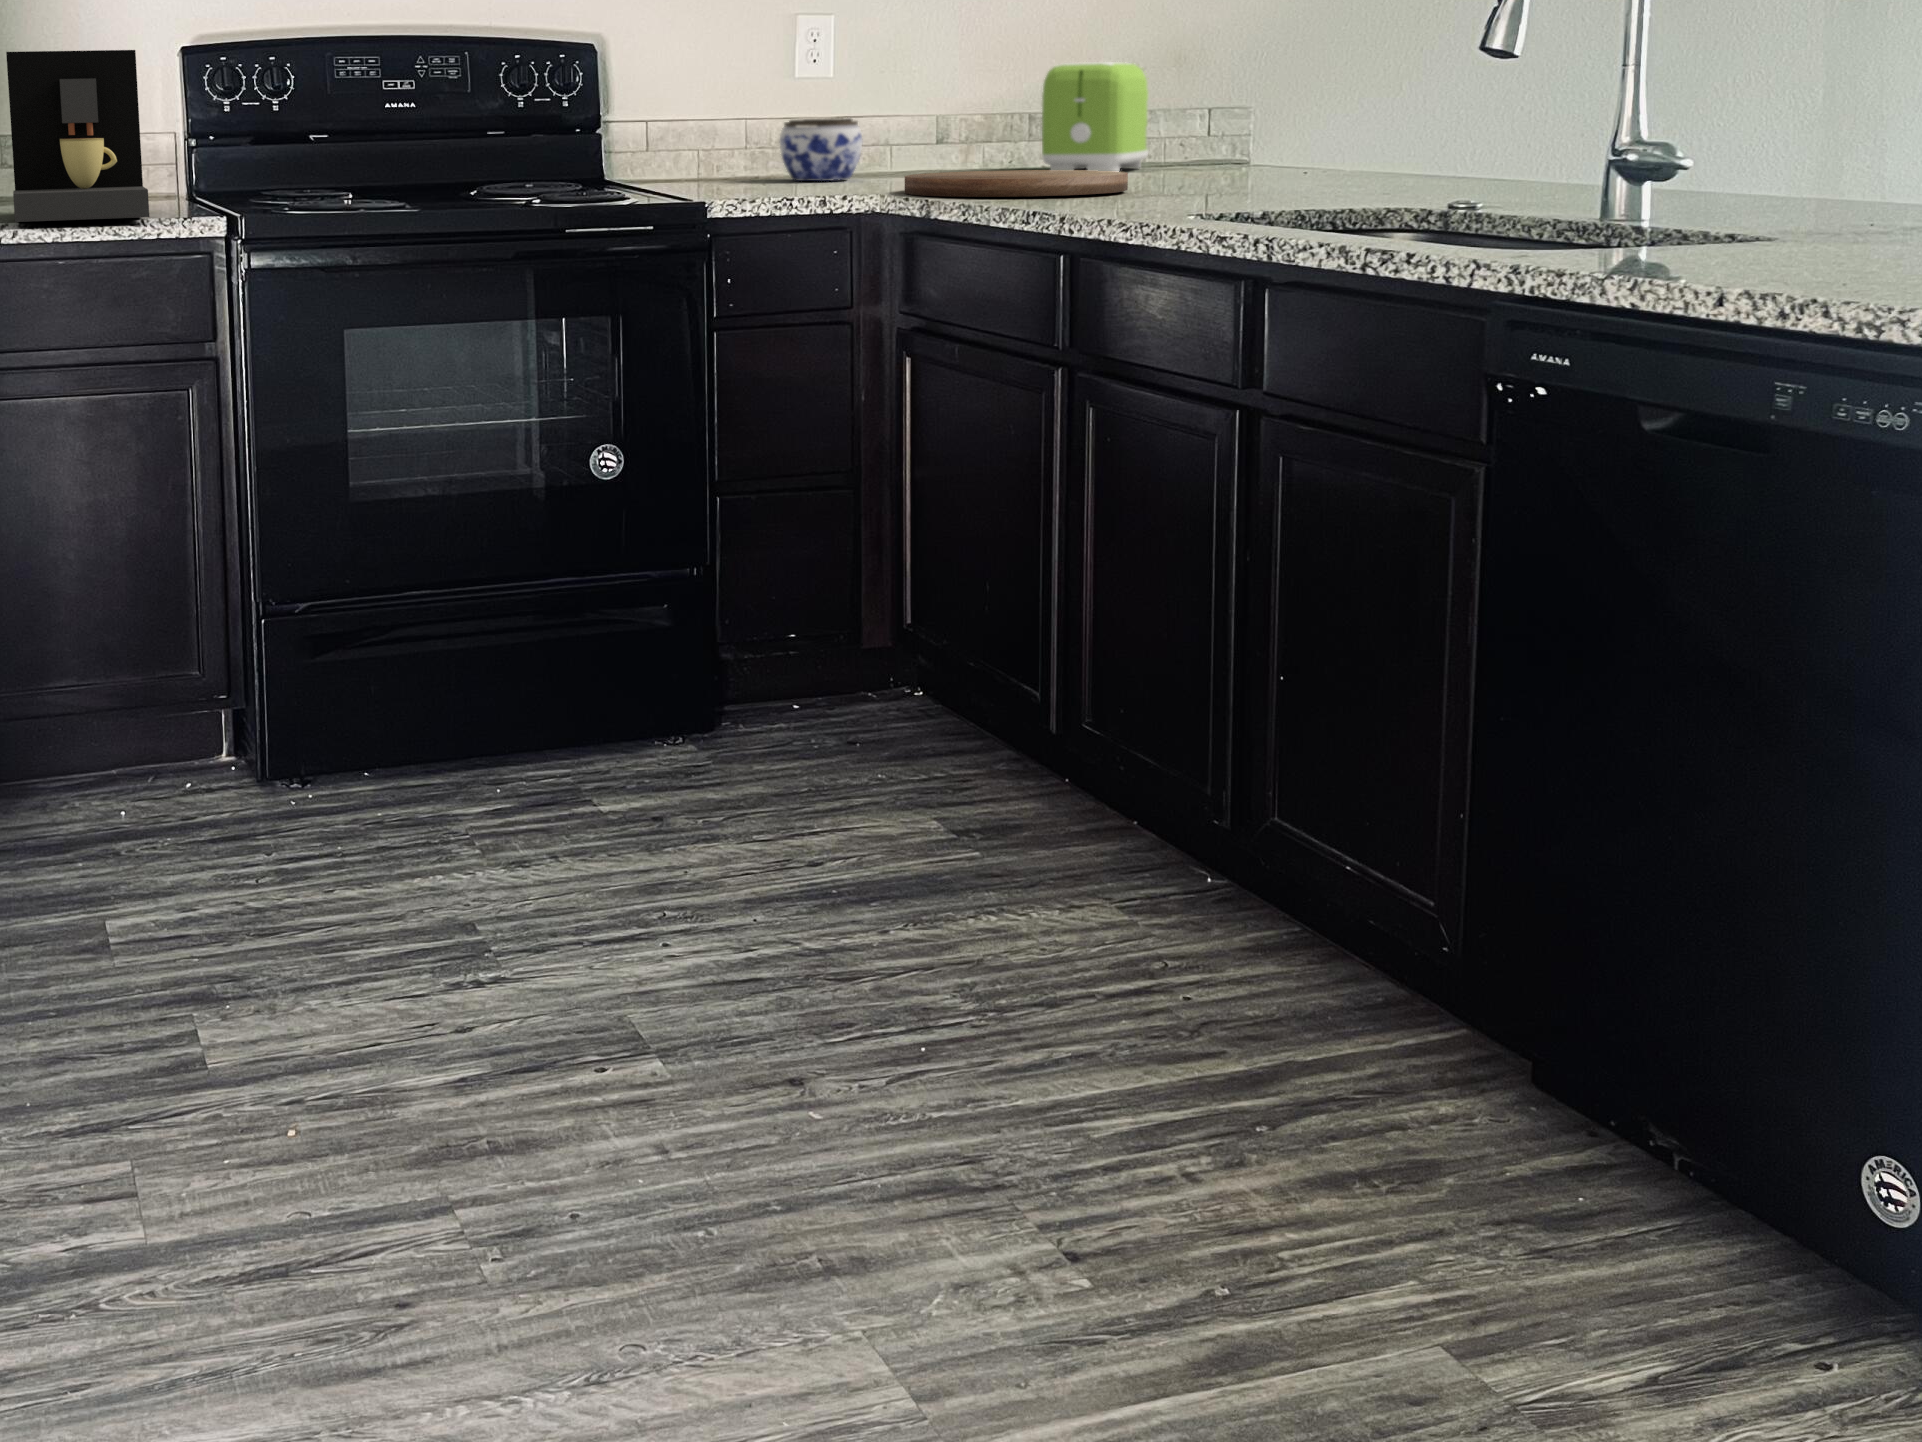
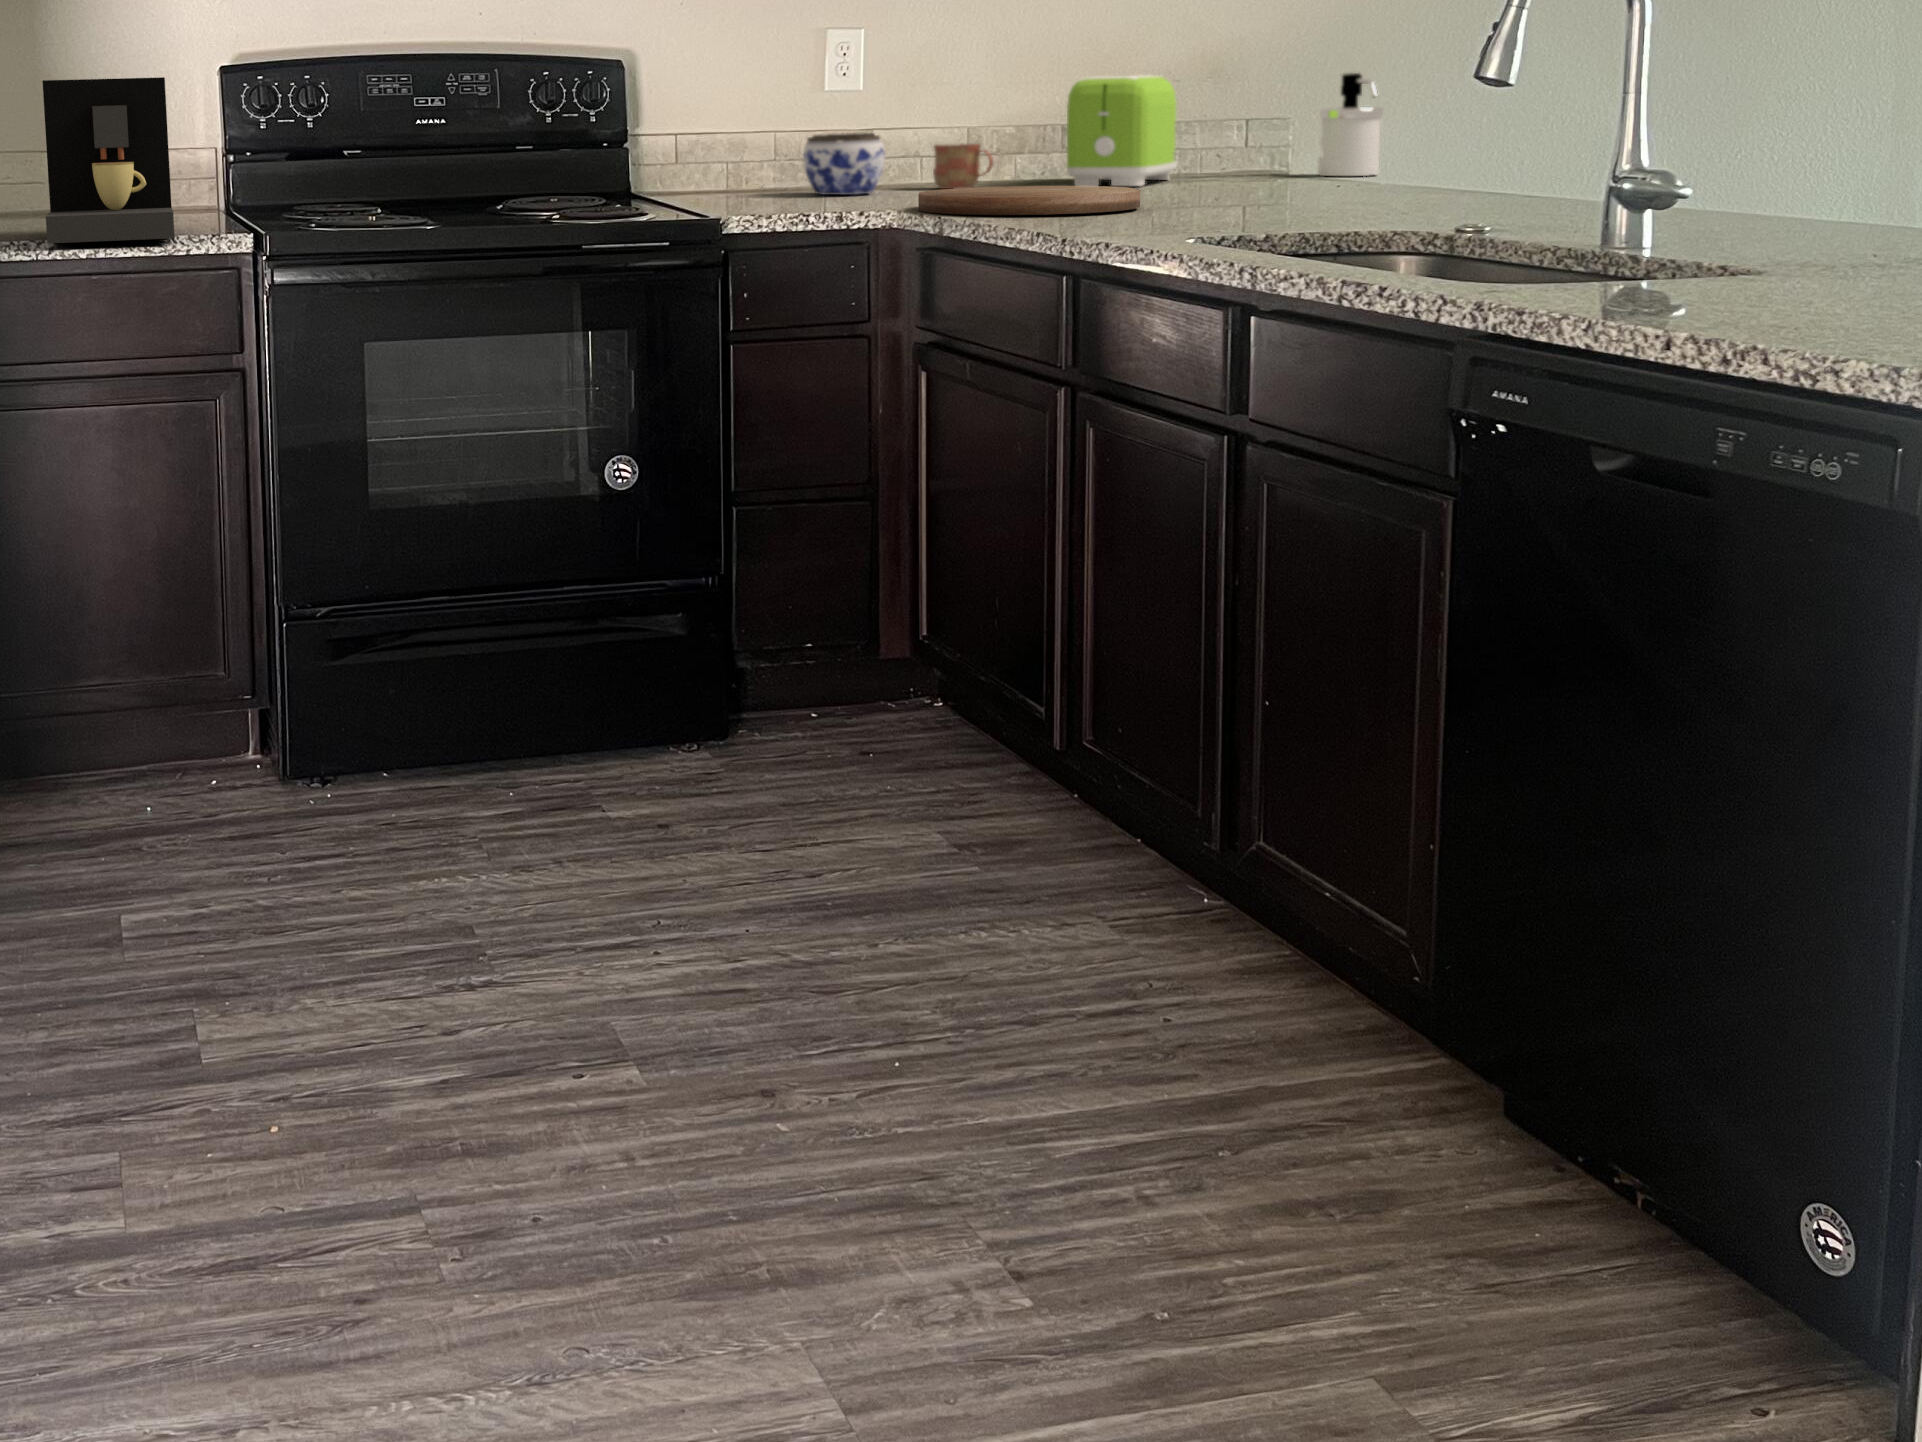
soap dispenser: none [1284,62,1349,165] -> present [1318,73,1383,176]
mug: none [907,130,969,176] -> present [933,143,993,189]

